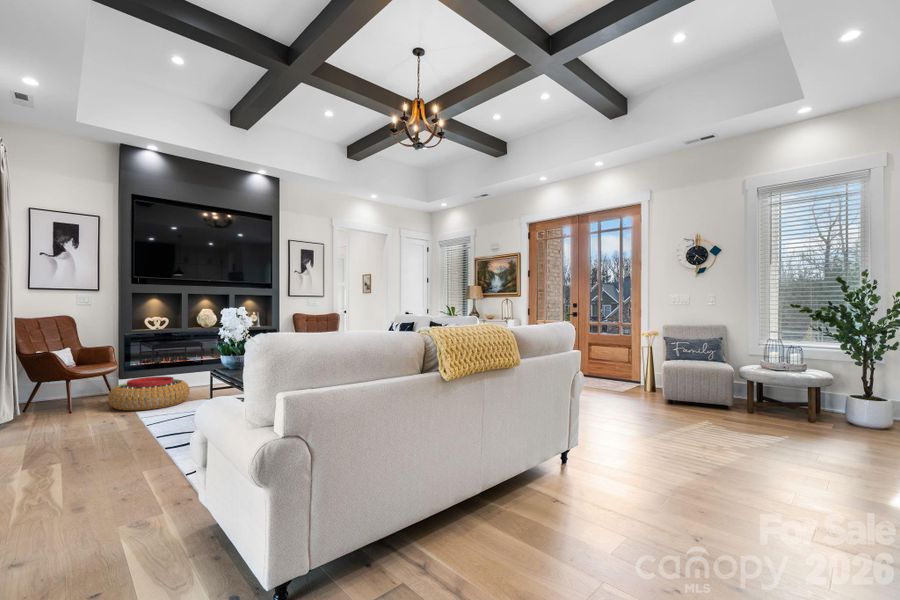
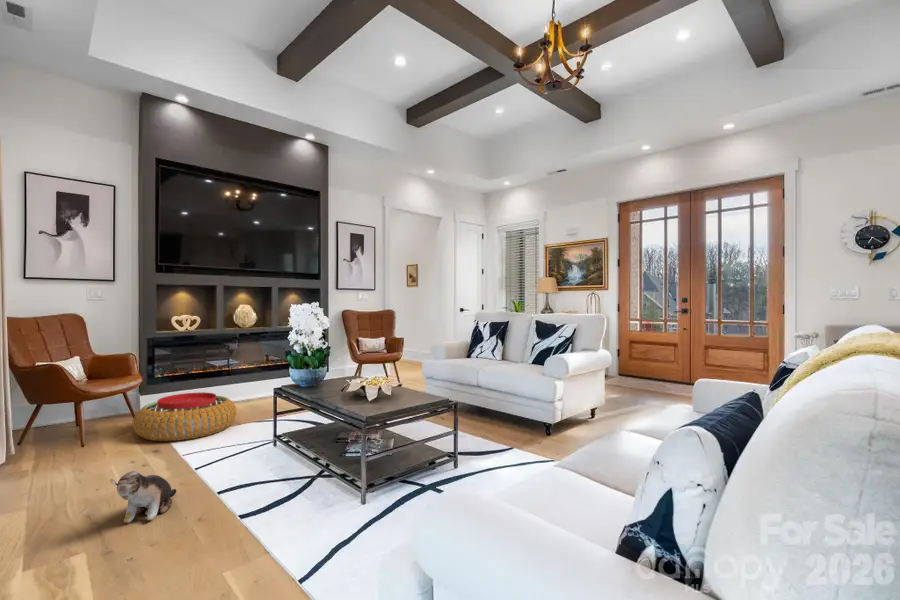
plush toy: none [78,417,128,452] -> present [110,471,176,523]

